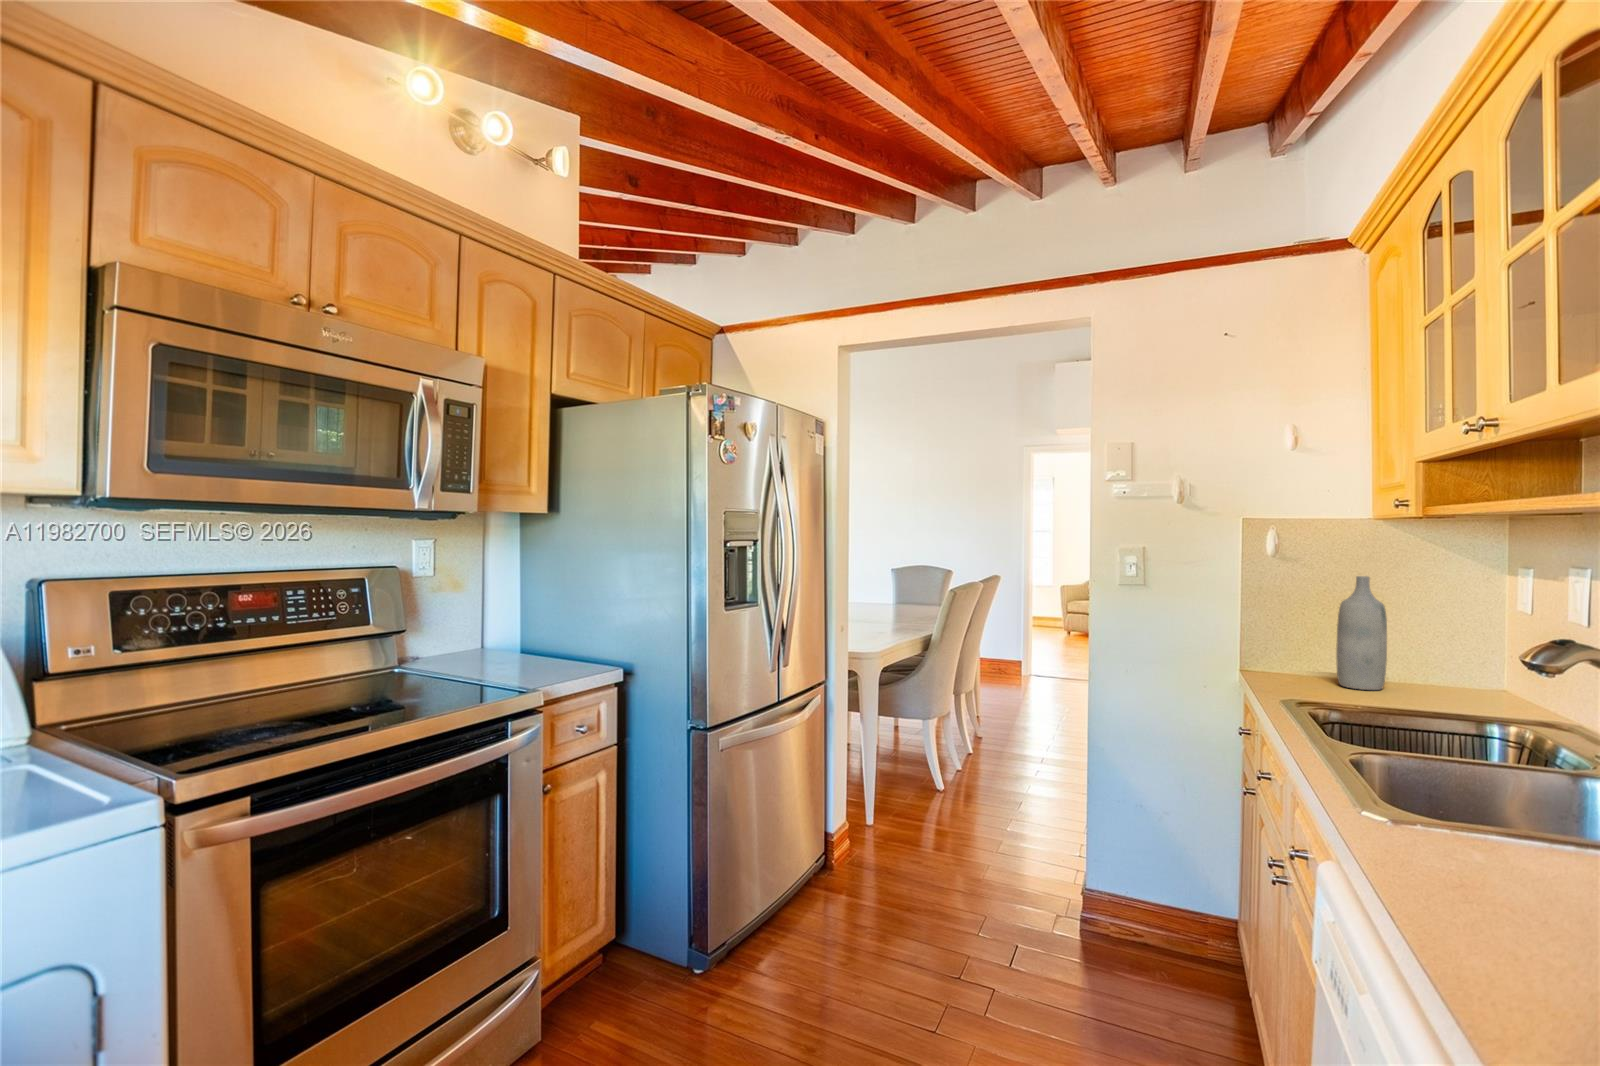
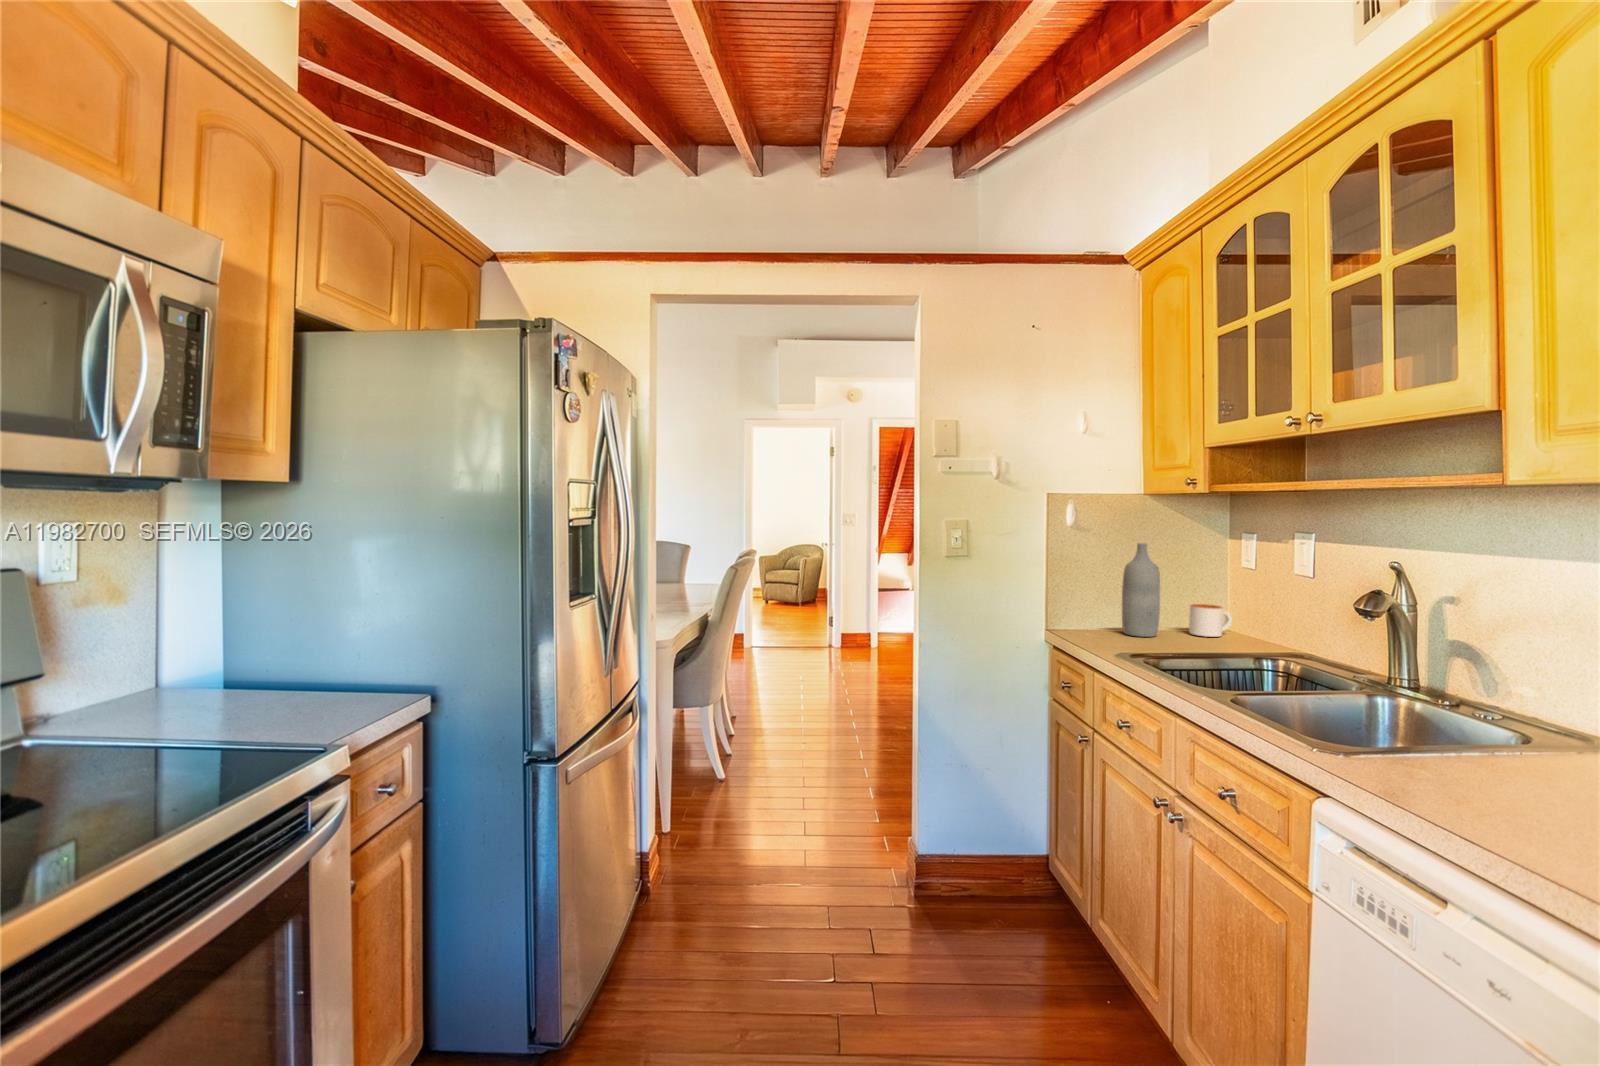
mug: none [1435,655,1498,698] -> present [1189,604,1232,637]

